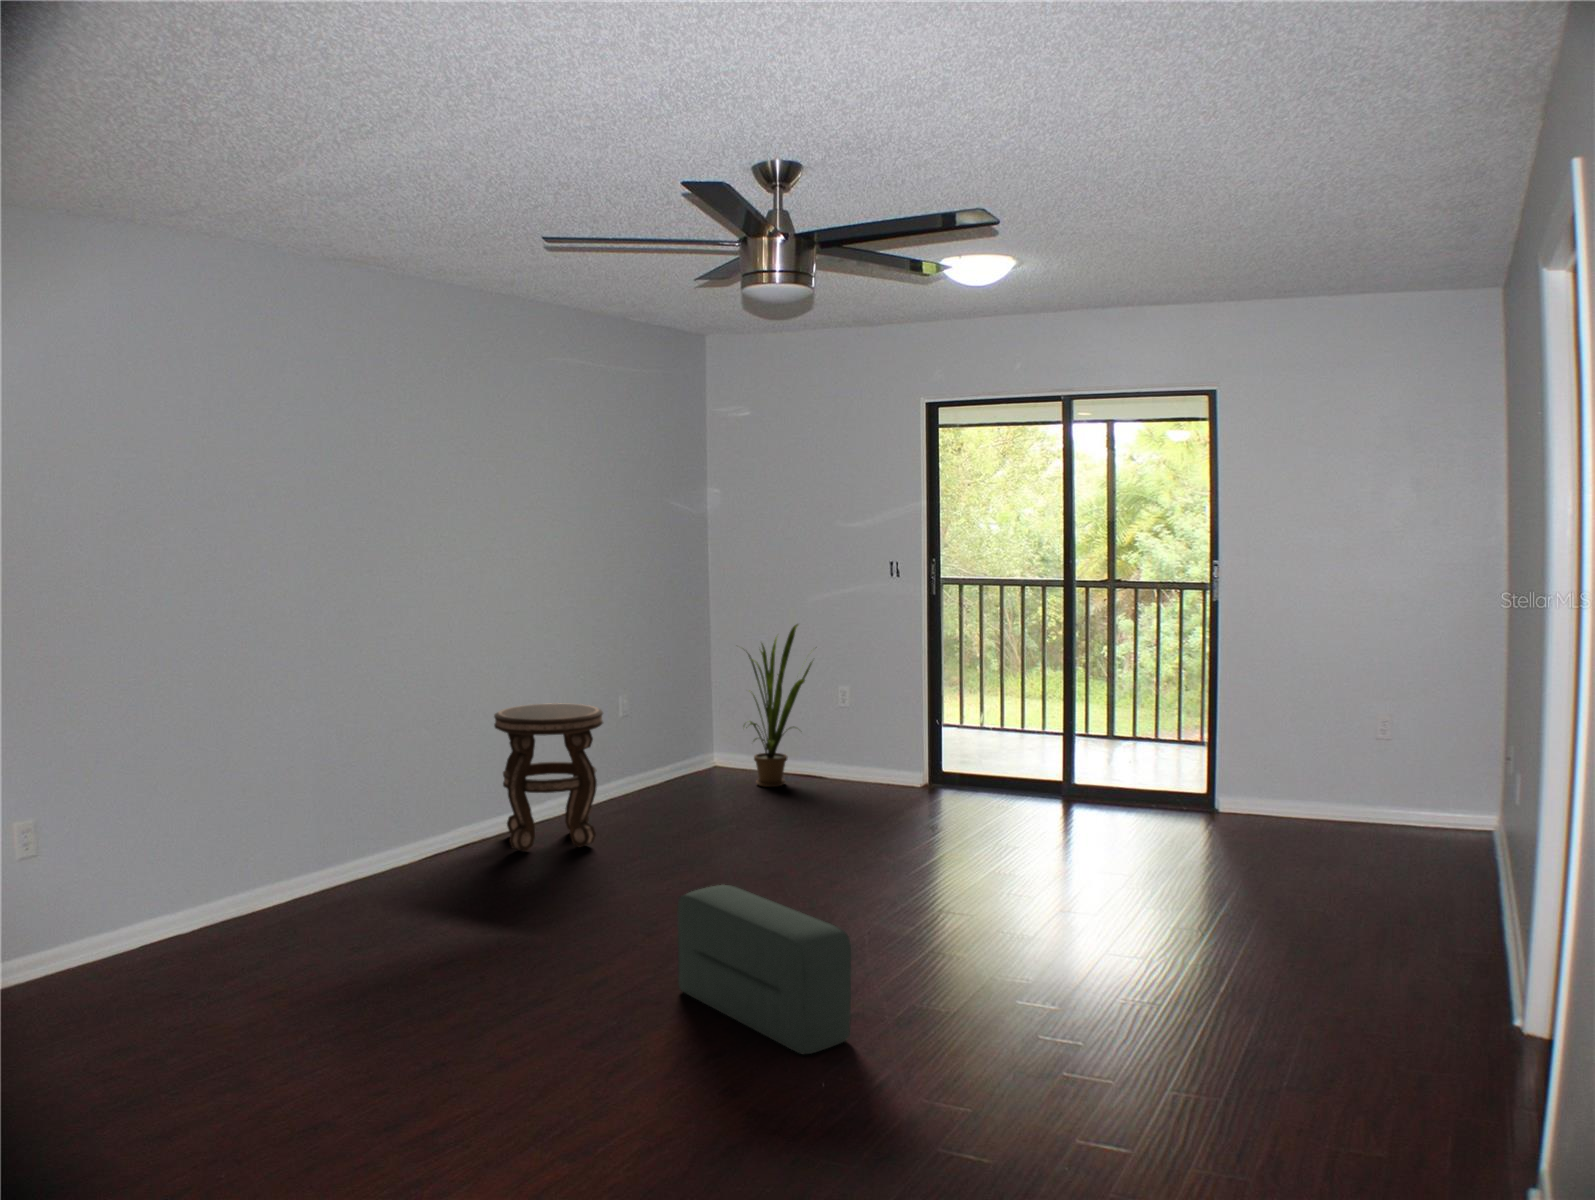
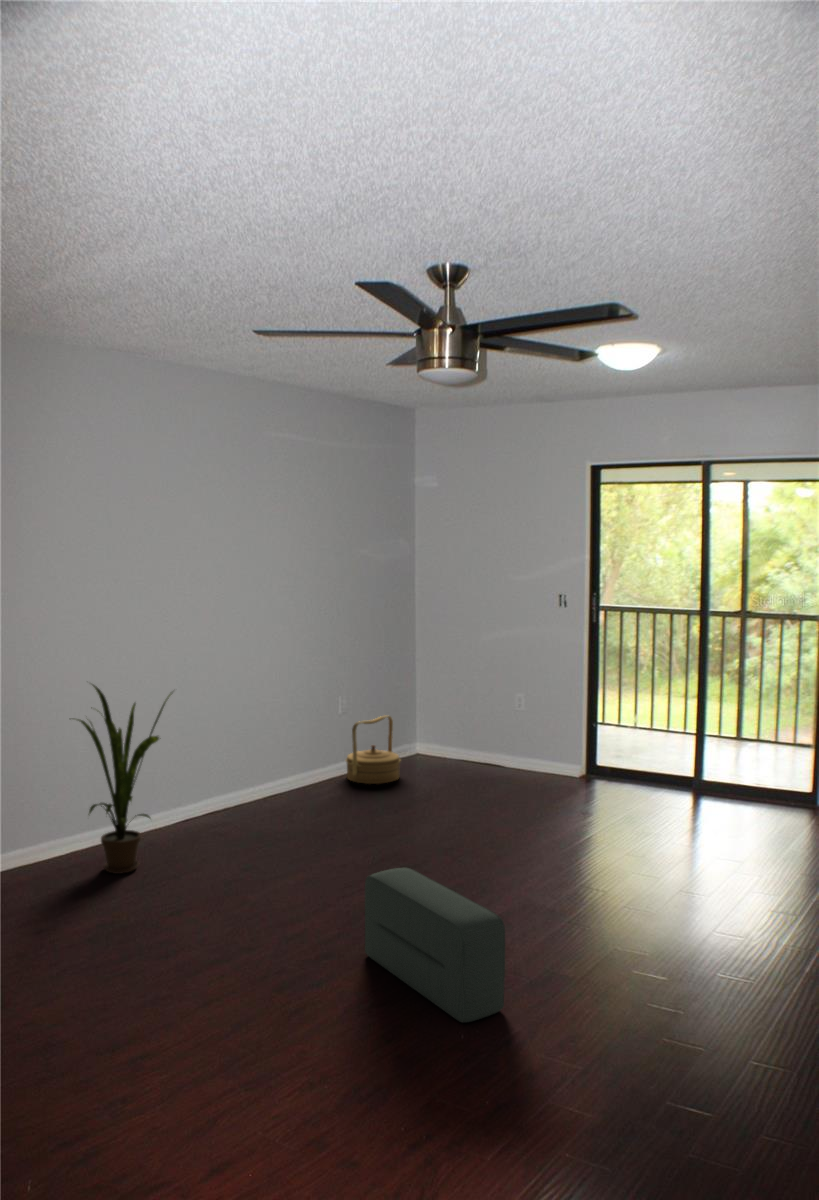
house plant: present [746,624,812,787] -> present [77,685,171,874]
side table: present [494,703,603,851] -> none [237,703,323,821]
woven basket: none [627,719,697,805] -> present [346,715,400,784]

